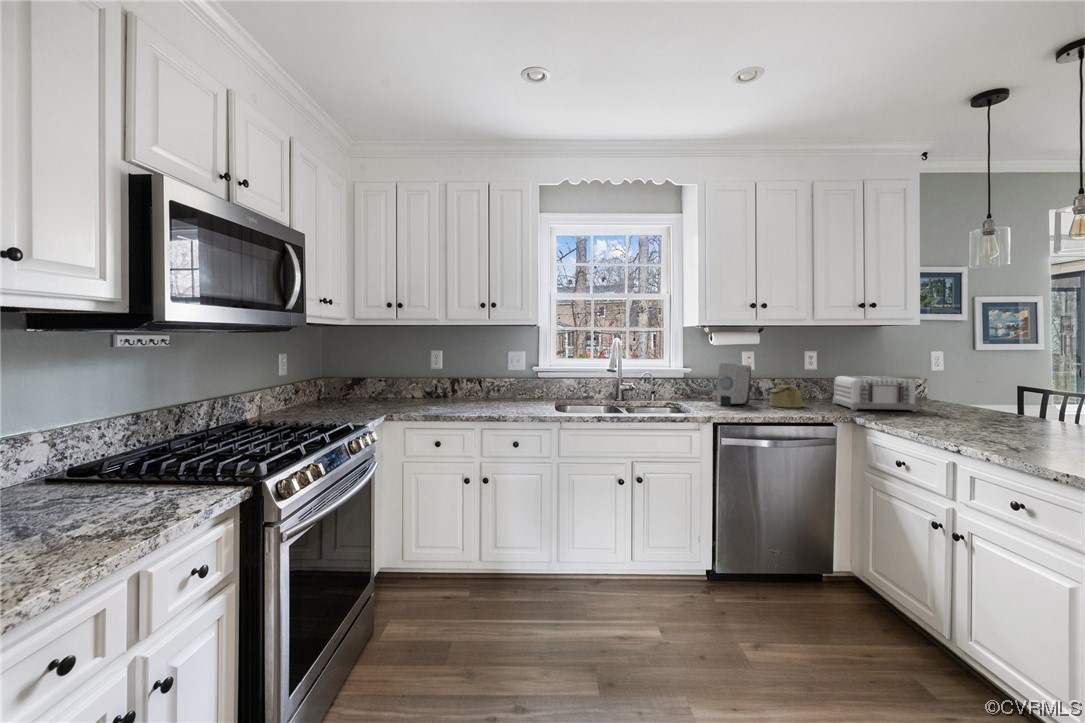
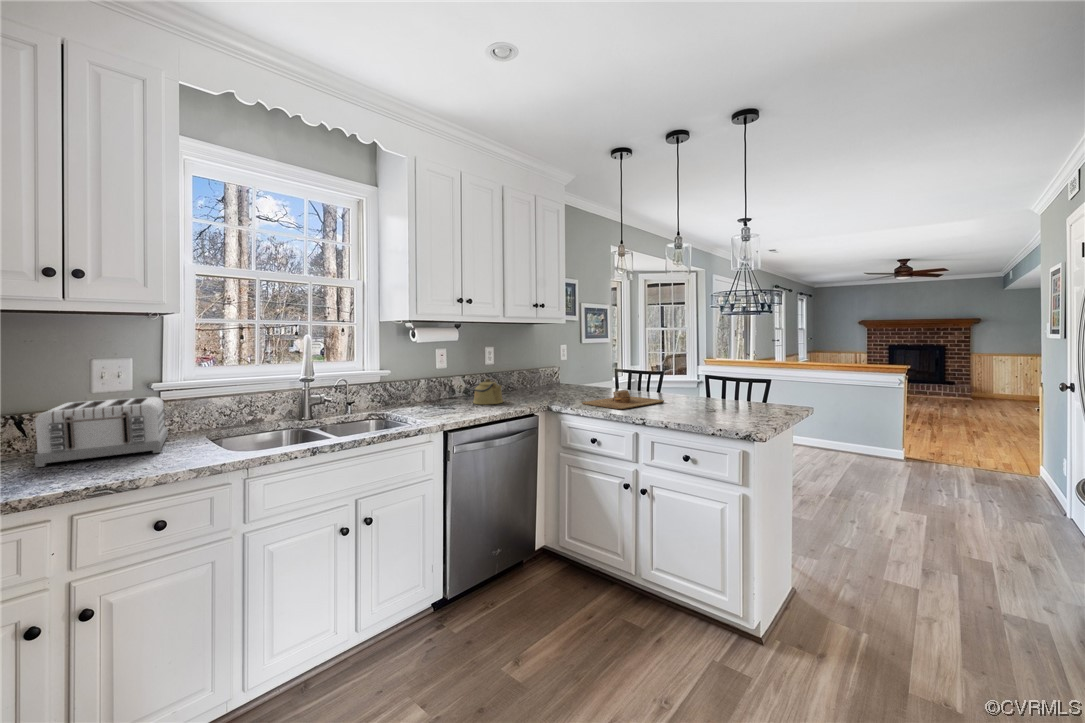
soap dispenser: present [717,363,751,406] -> none [426,363,456,409]
toaster: present [833,376,917,412] -> present [35,396,168,467]
cutting board: none [896,408,1036,430] -> present [582,390,664,409]

